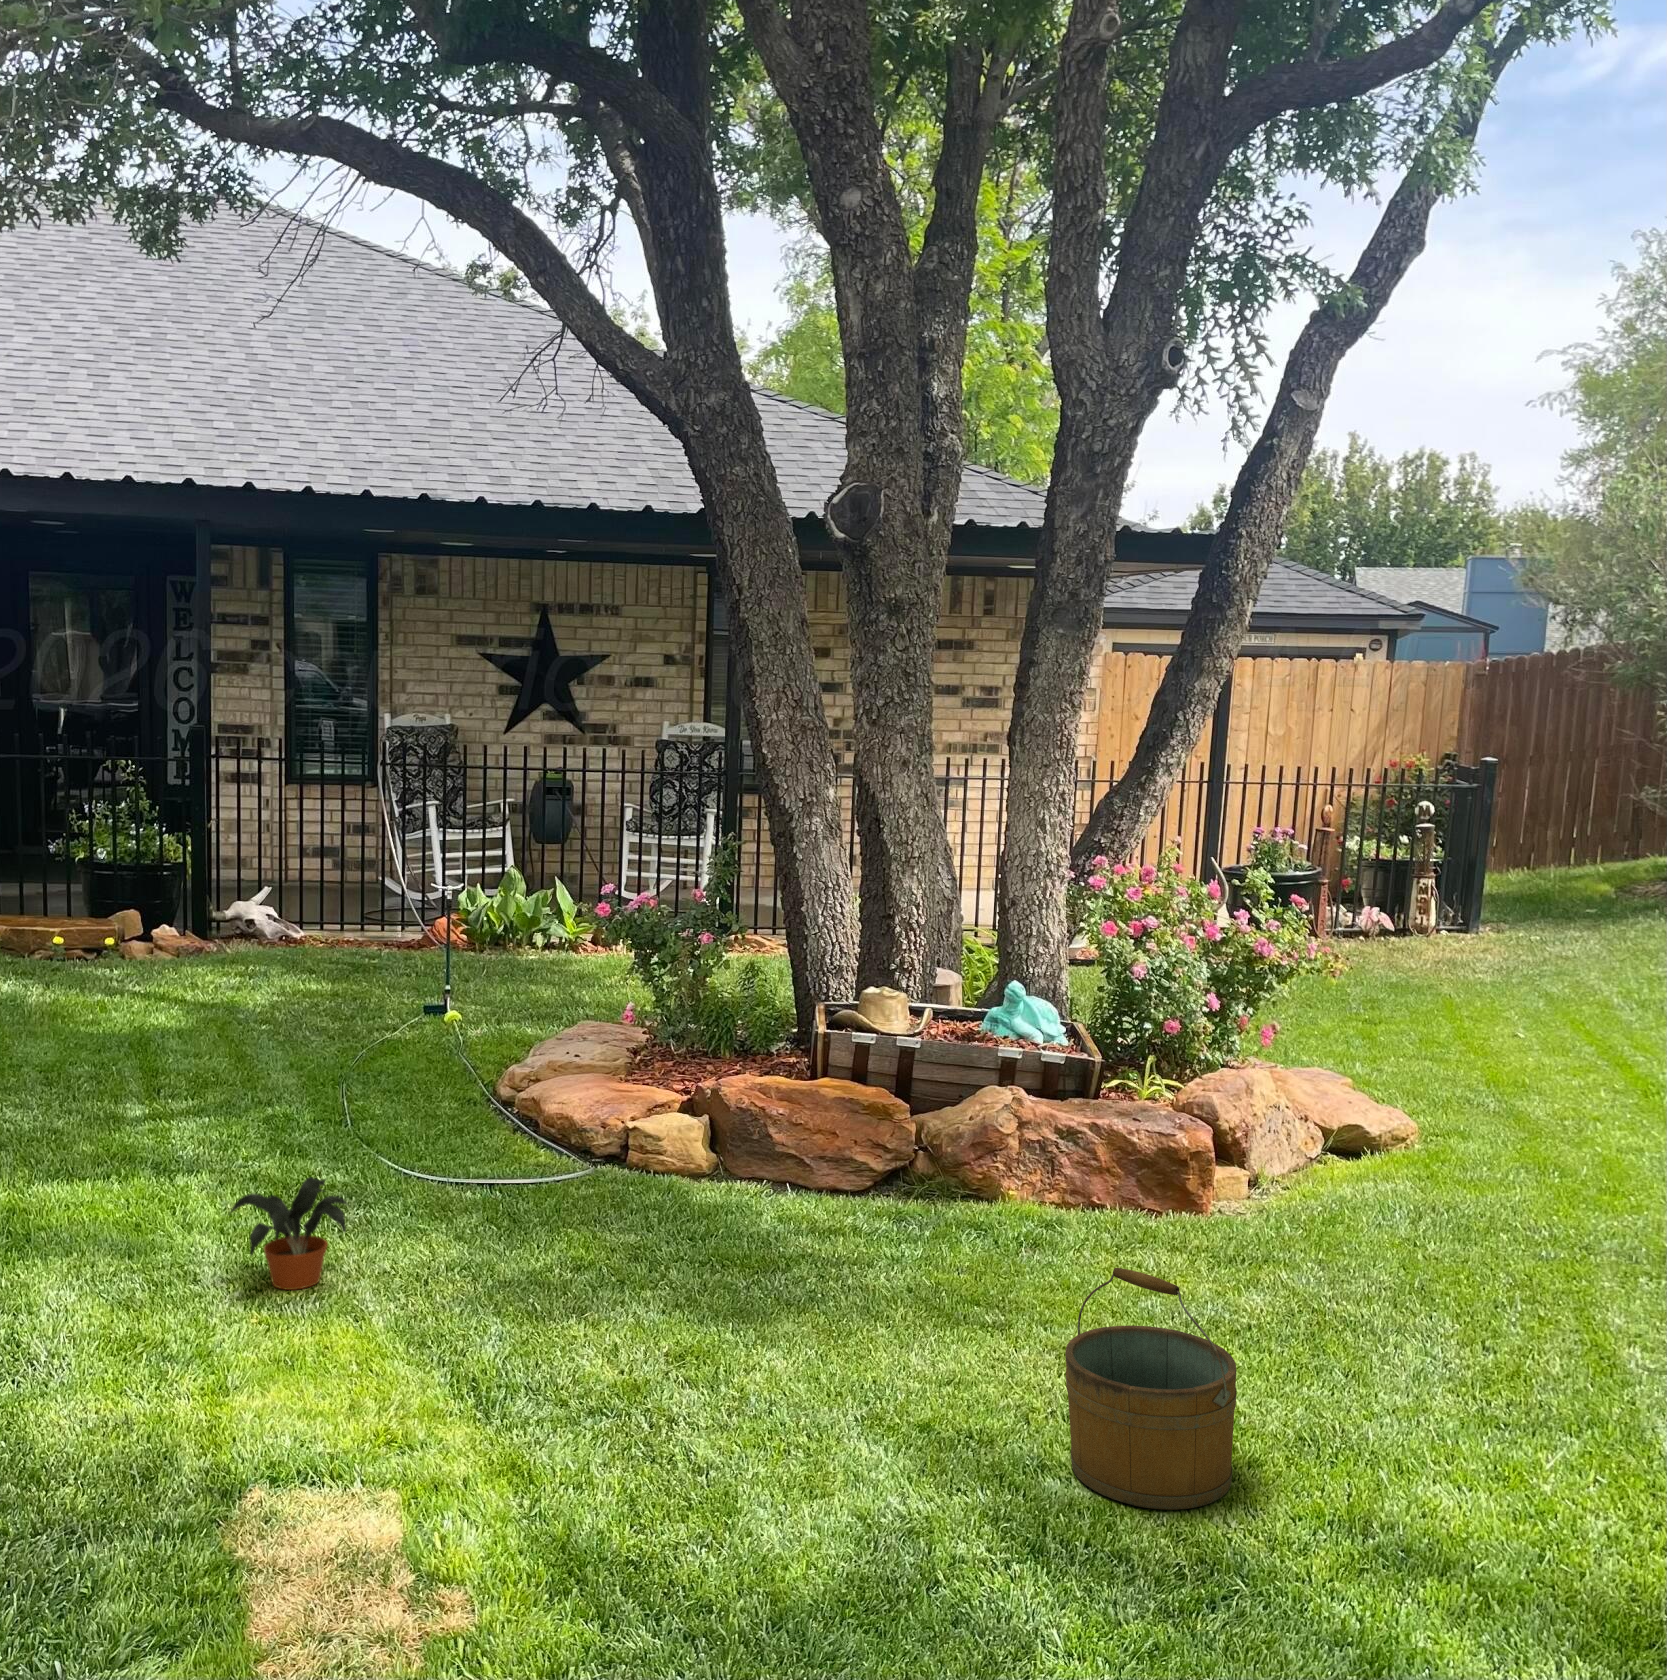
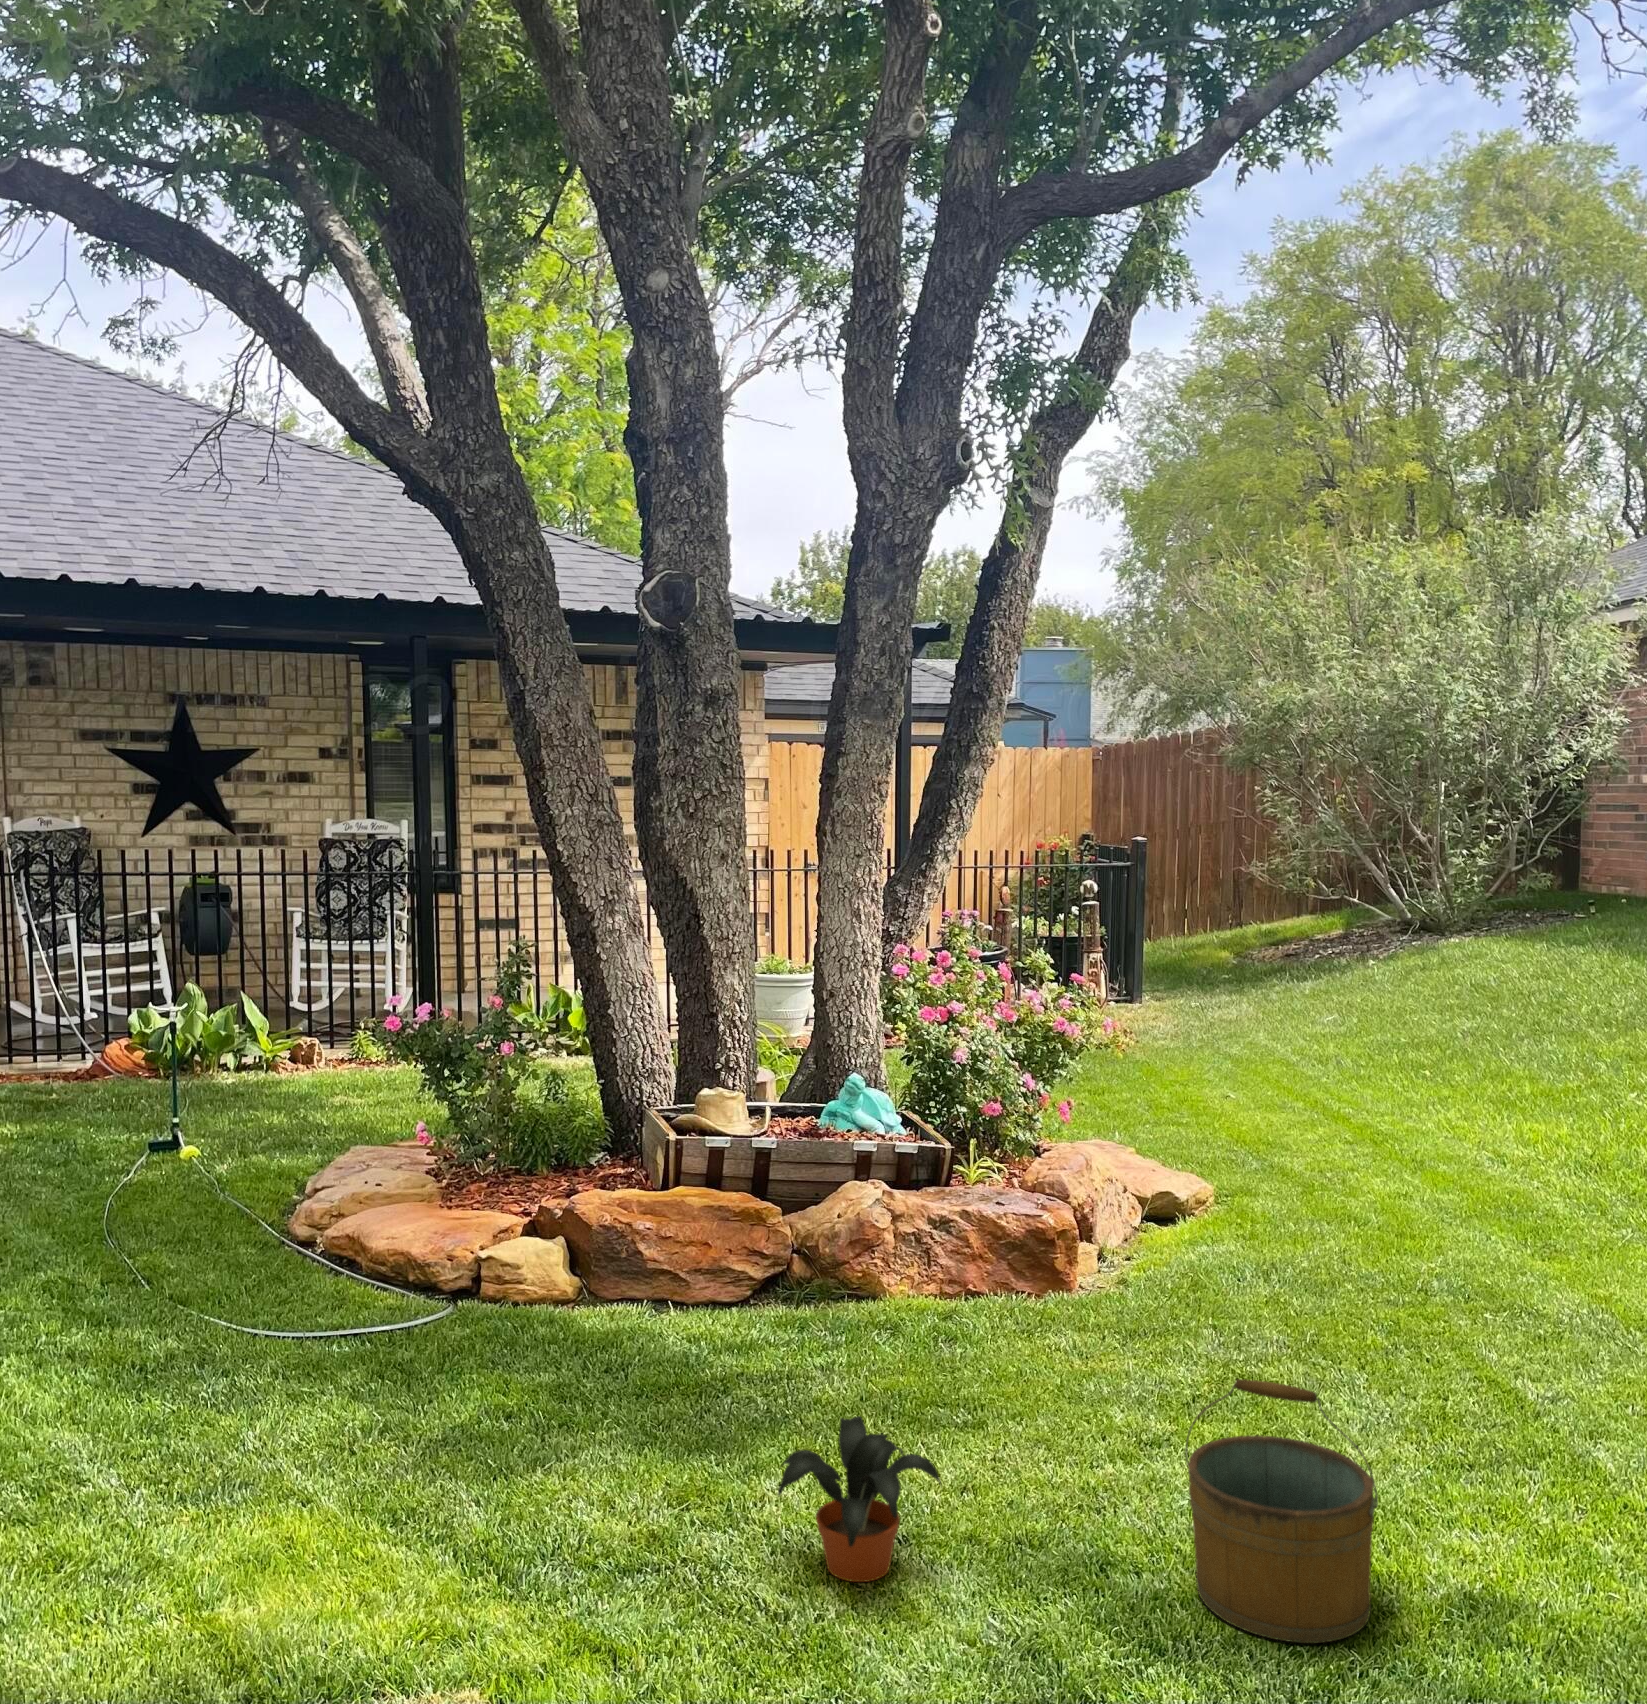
potted plant: present [231,1177,347,1290] -> present [778,1416,941,1582]

